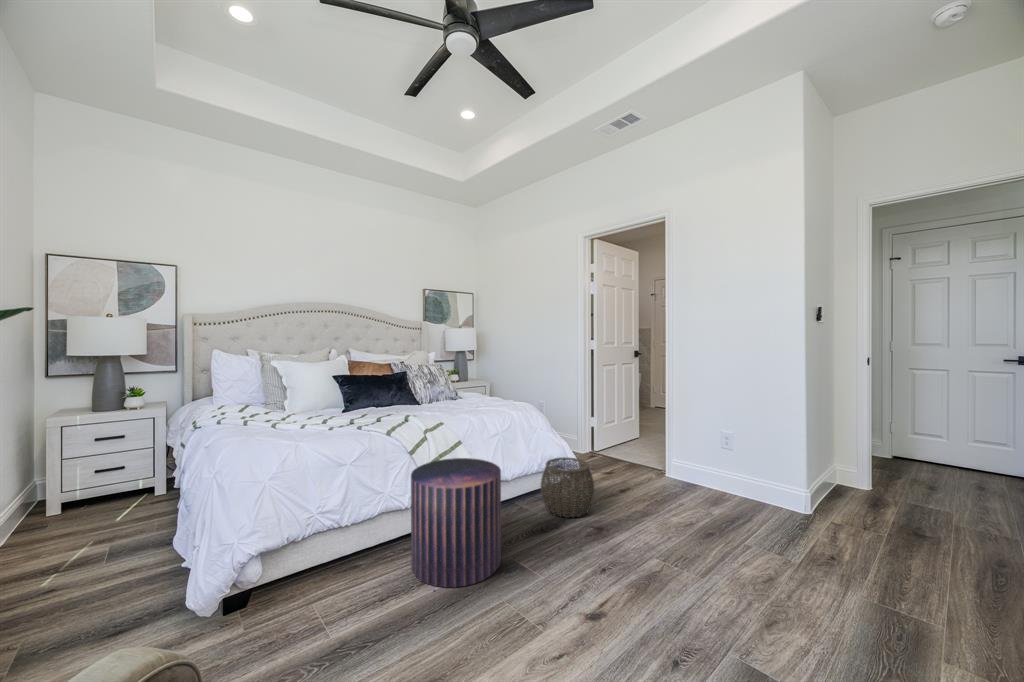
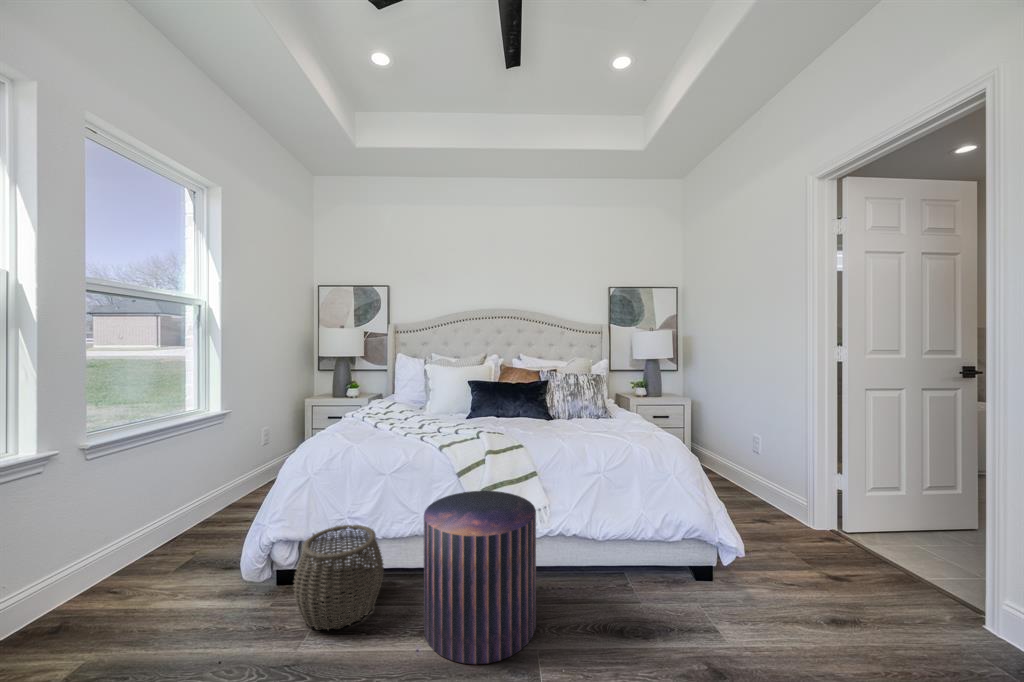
woven basket: present [541,457,595,518] -> present [294,525,384,630]

